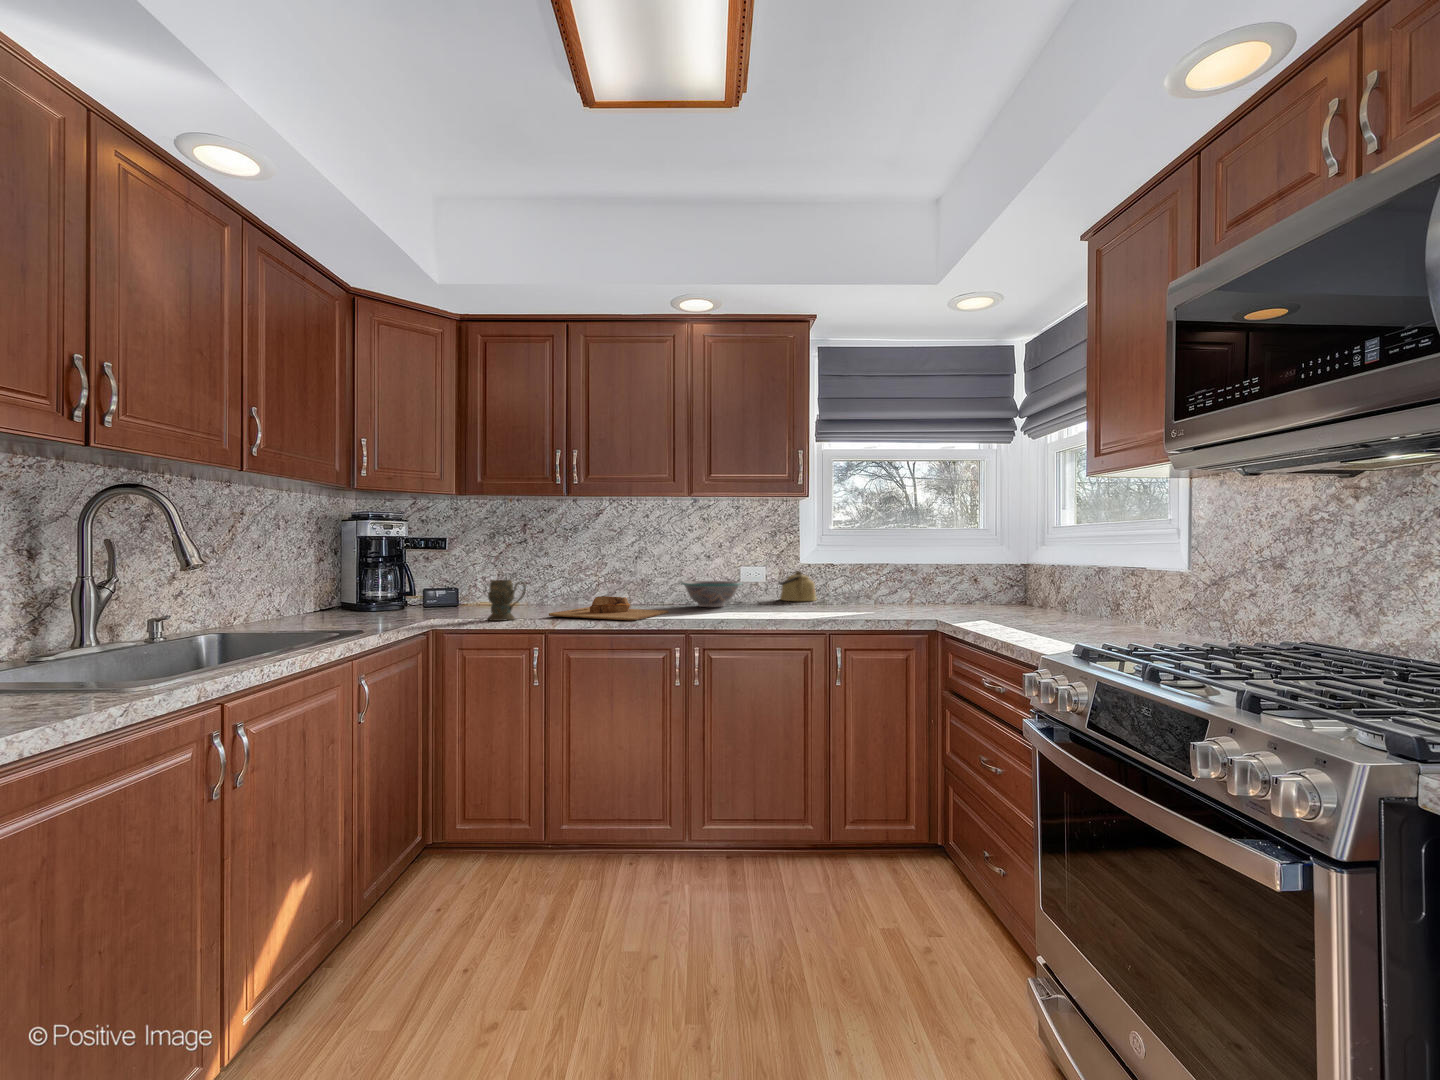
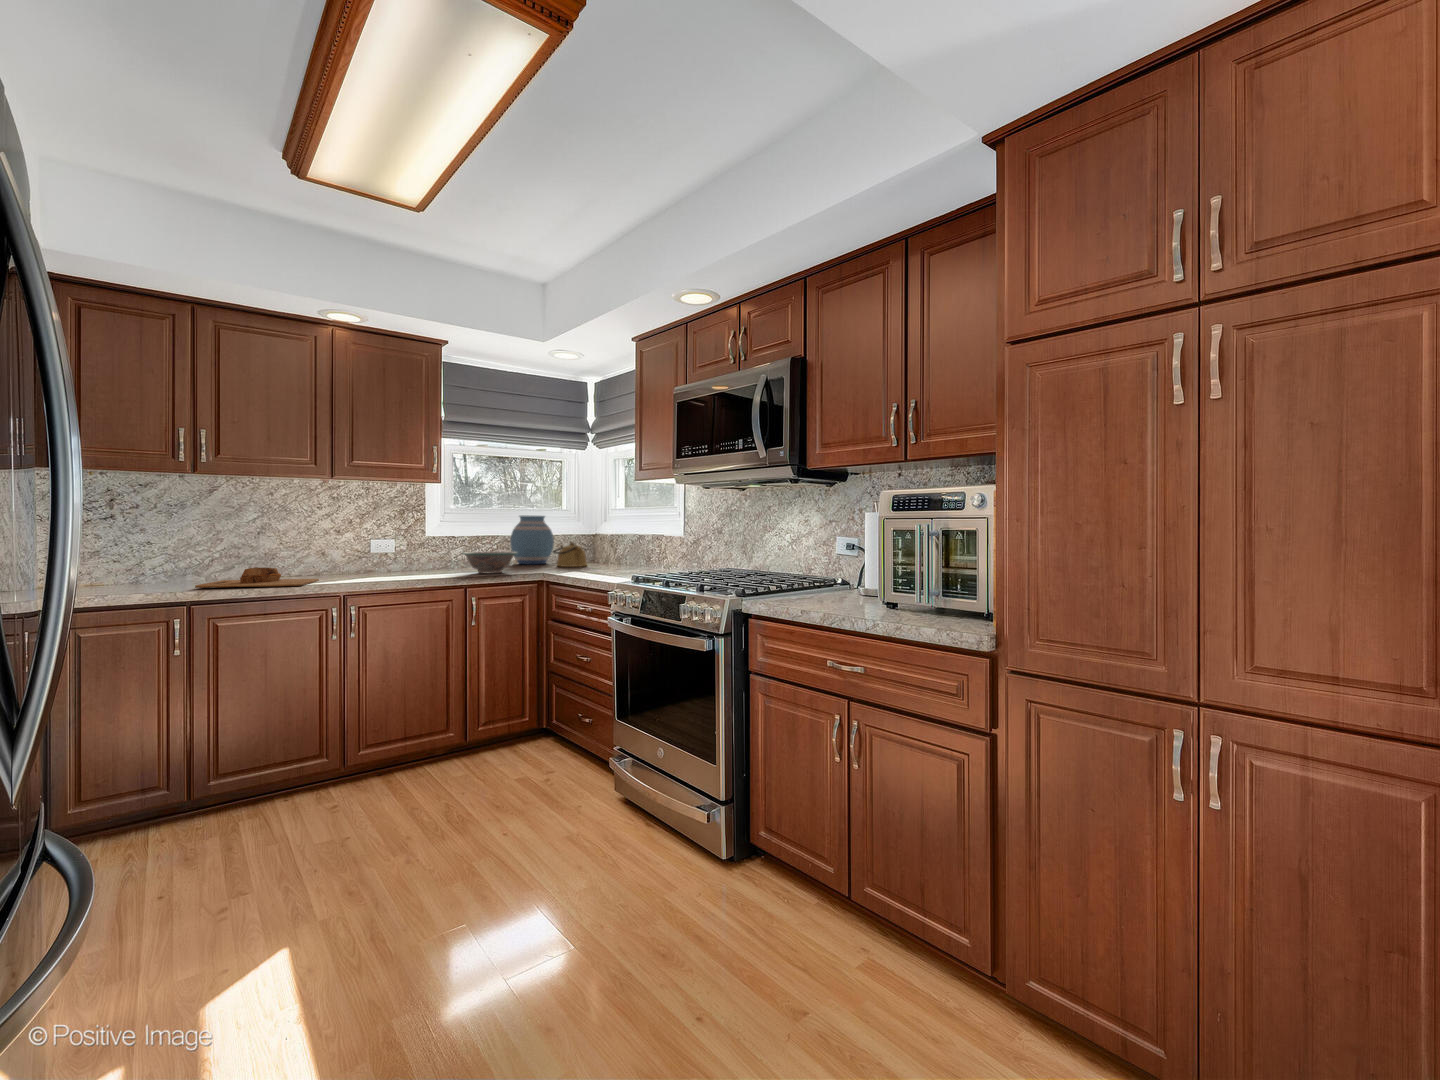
vase: none [903,536,962,602] -> present [510,515,554,564]
kettle: present [778,571,817,601] -> present [552,543,587,567]
mug: present [488,580,526,621] -> none [122,555,170,595]
bowl: present [681,581,742,607] -> present [463,551,517,573]

